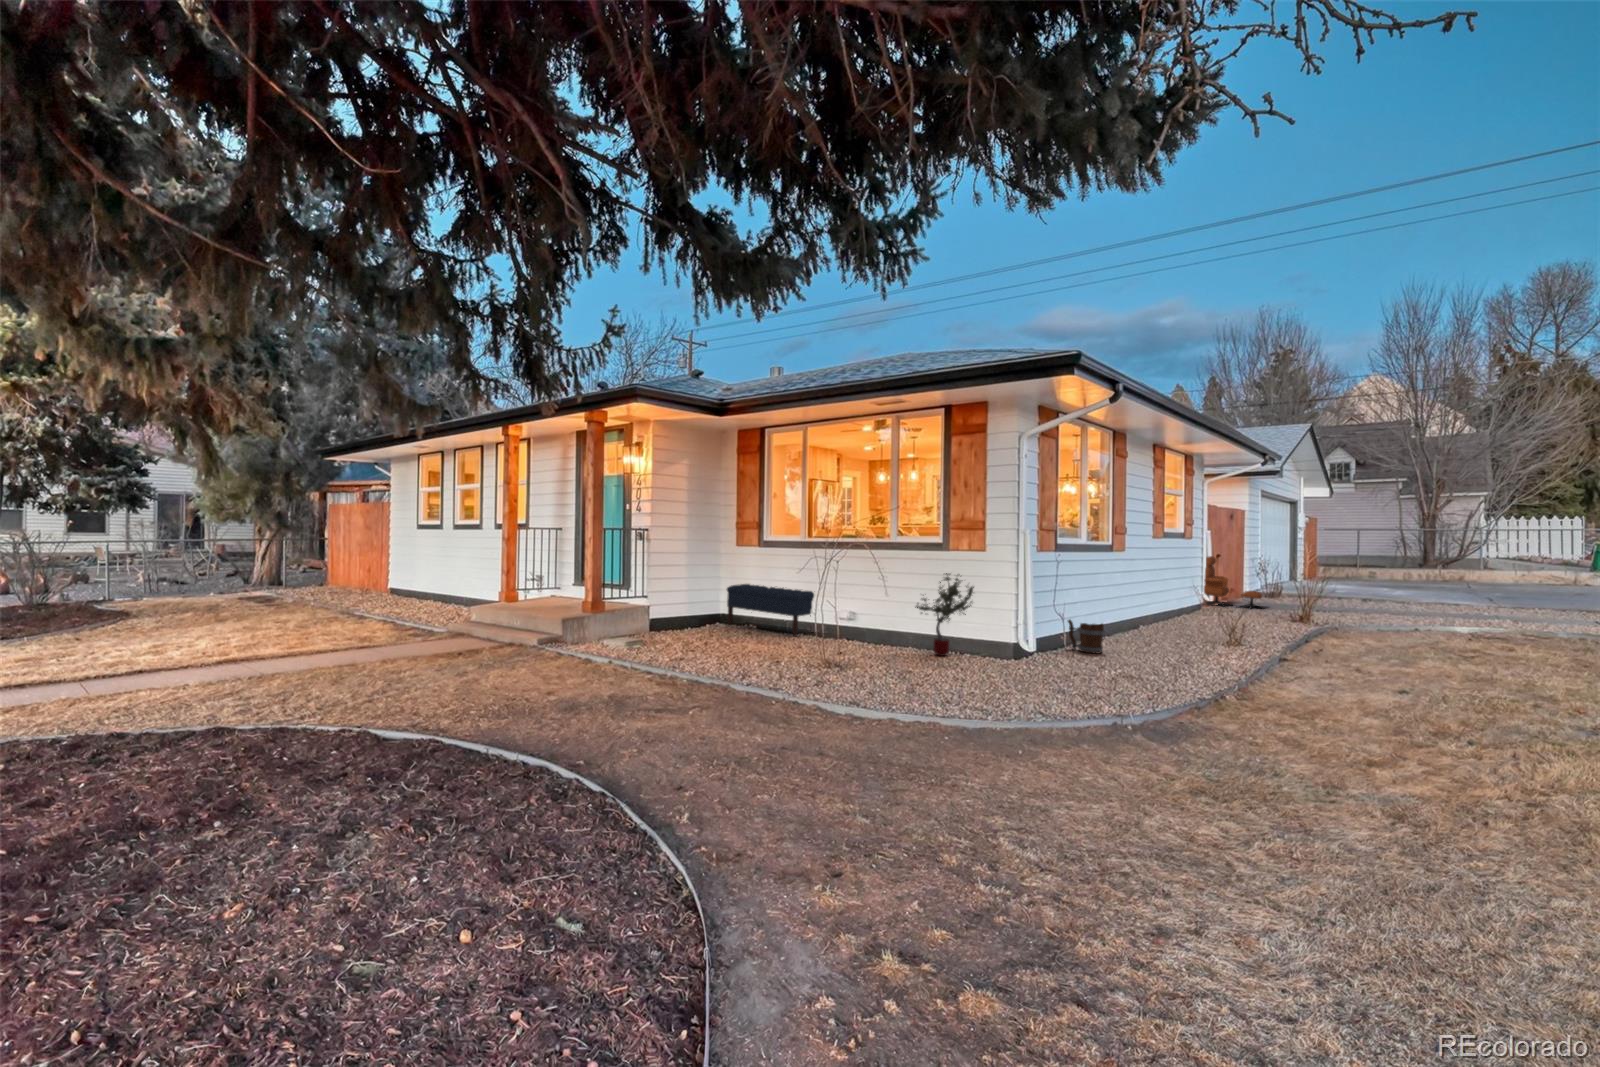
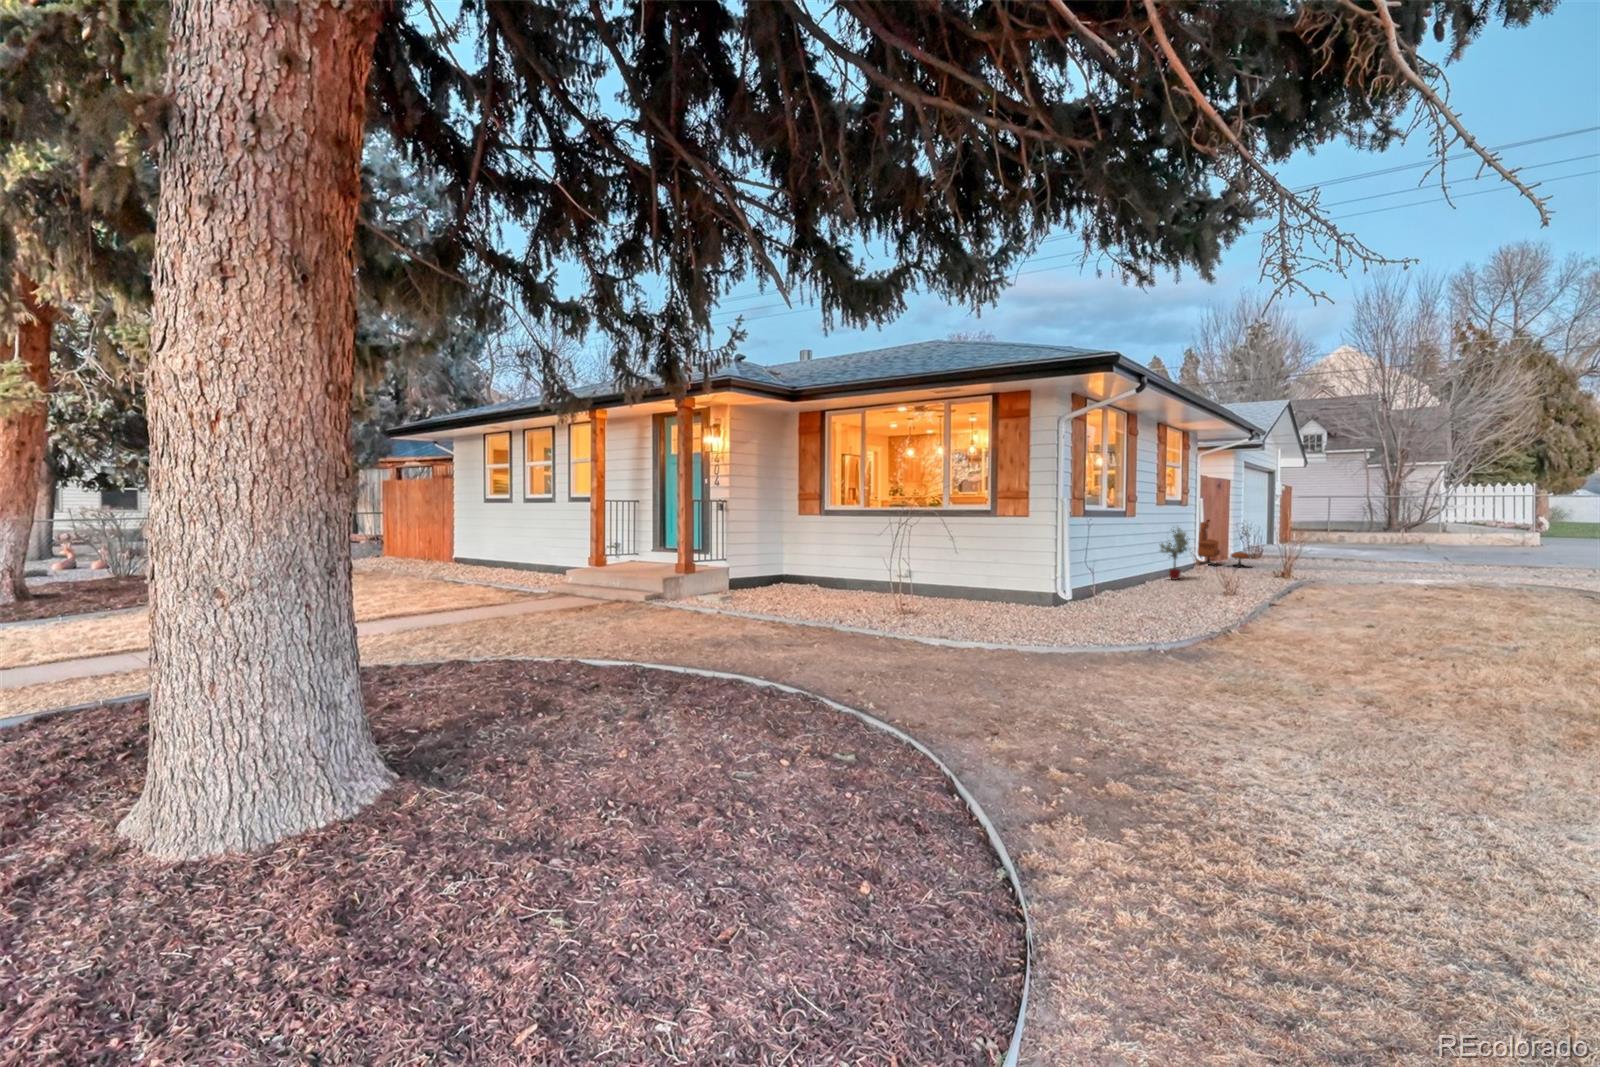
potted tree: present [915,573,974,656] -> present [1159,527,1188,580]
bench: present [727,584,814,637] -> none [794,549,877,594]
bucket: present [1068,620,1105,654] -> none [1095,574,1127,603]

